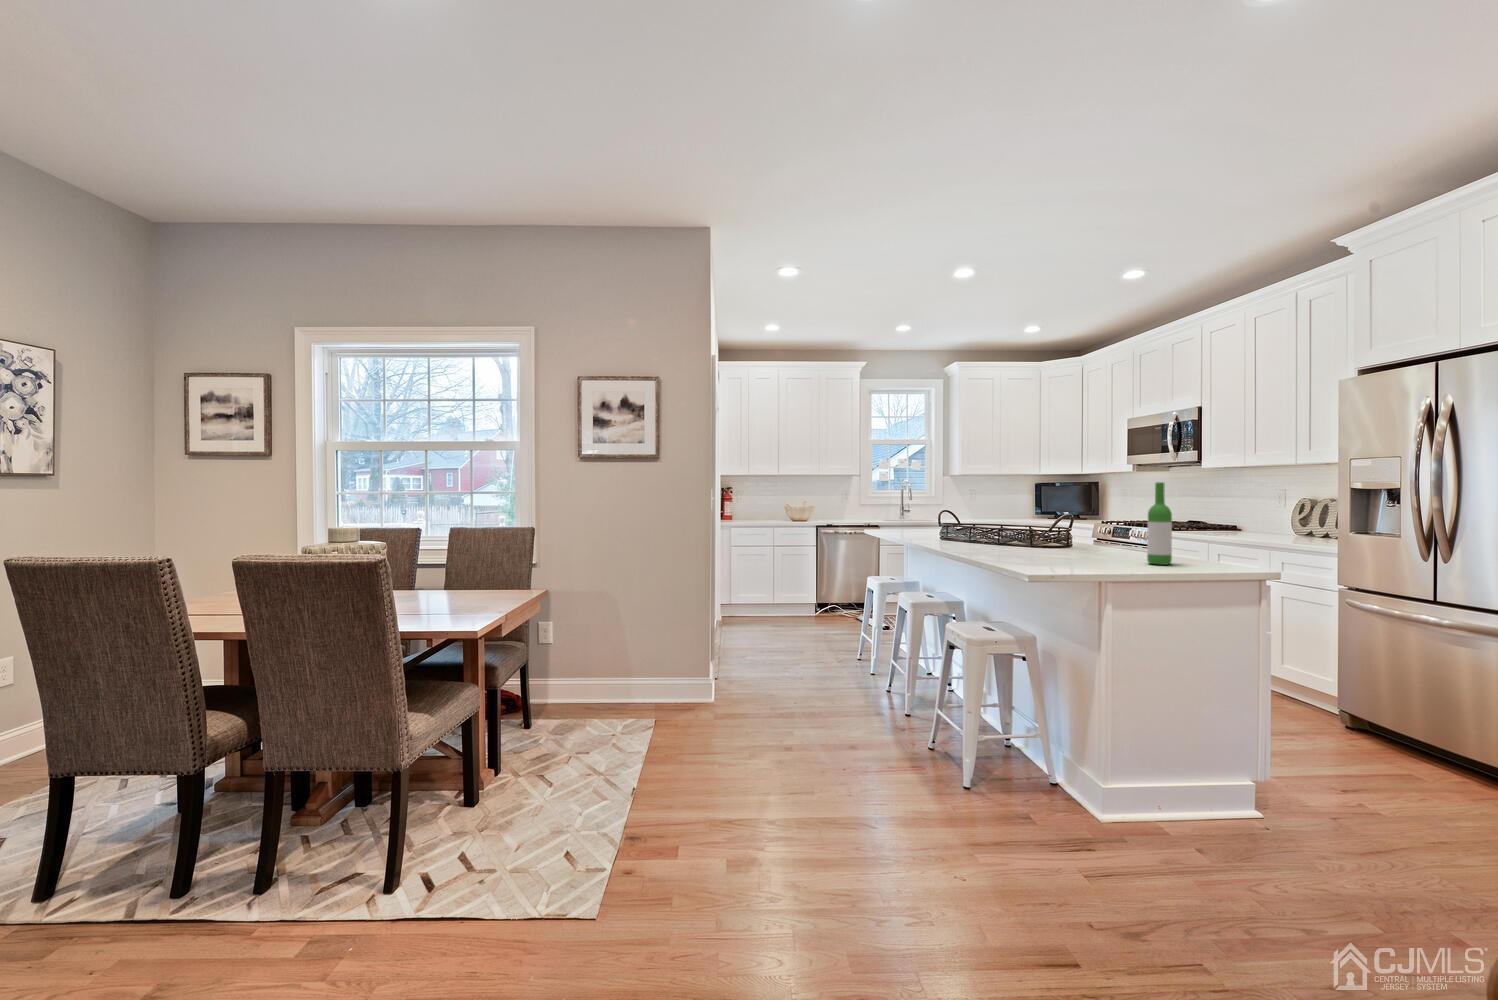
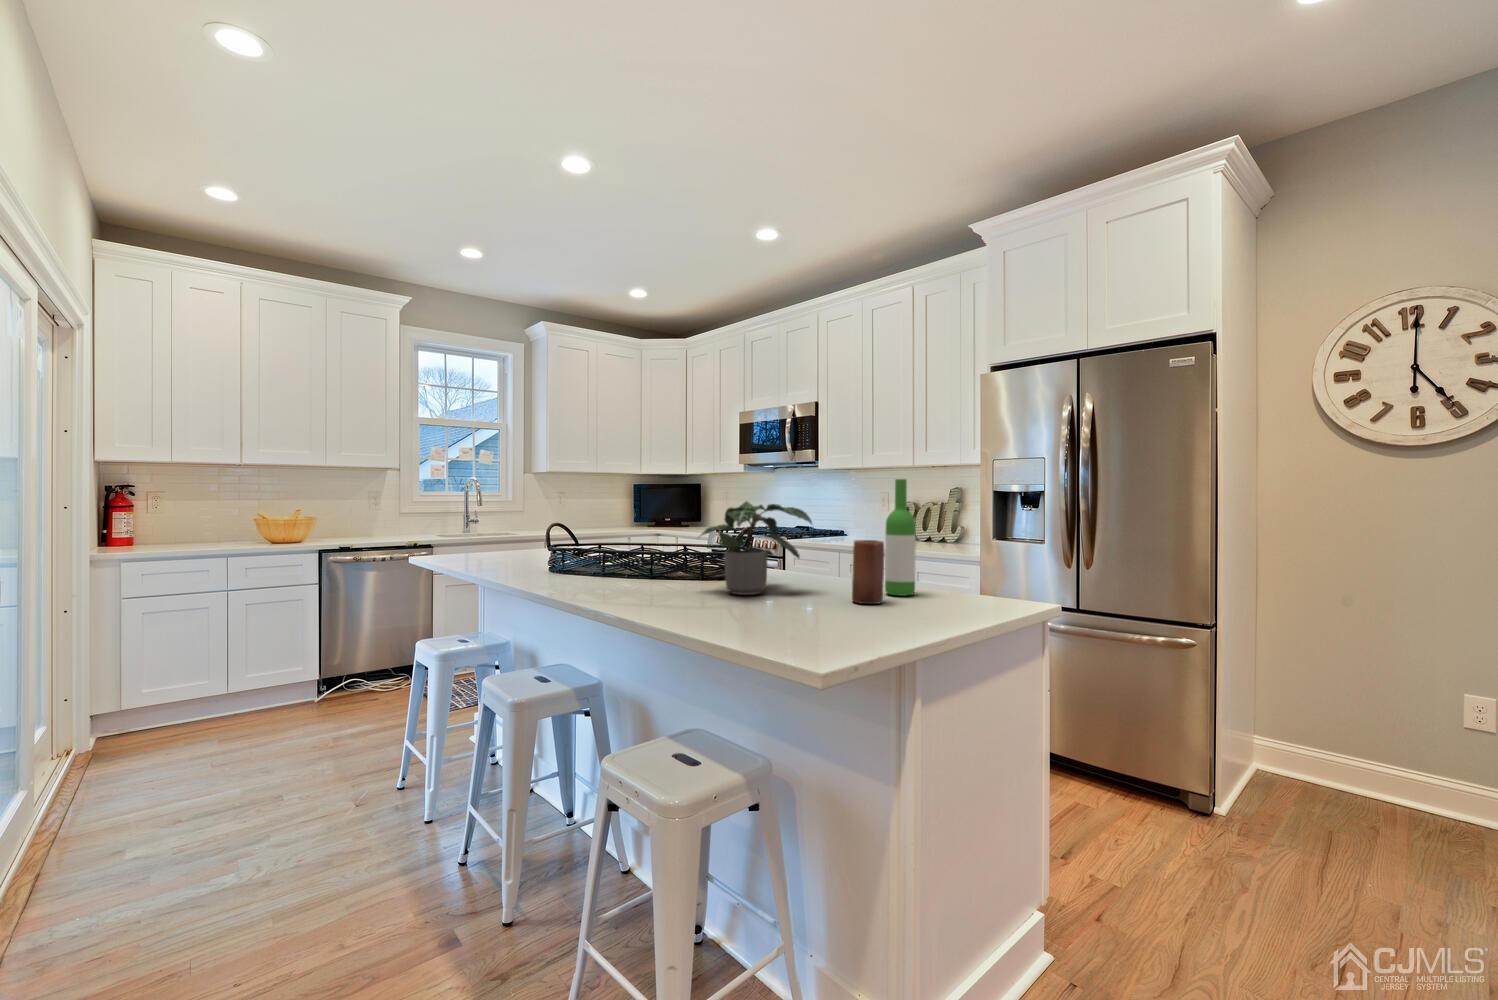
potted plant: none [1012,498,1092,559] -> present [701,502,812,595]
candle: none [1112,525,1136,567] -> present [852,540,884,604]

